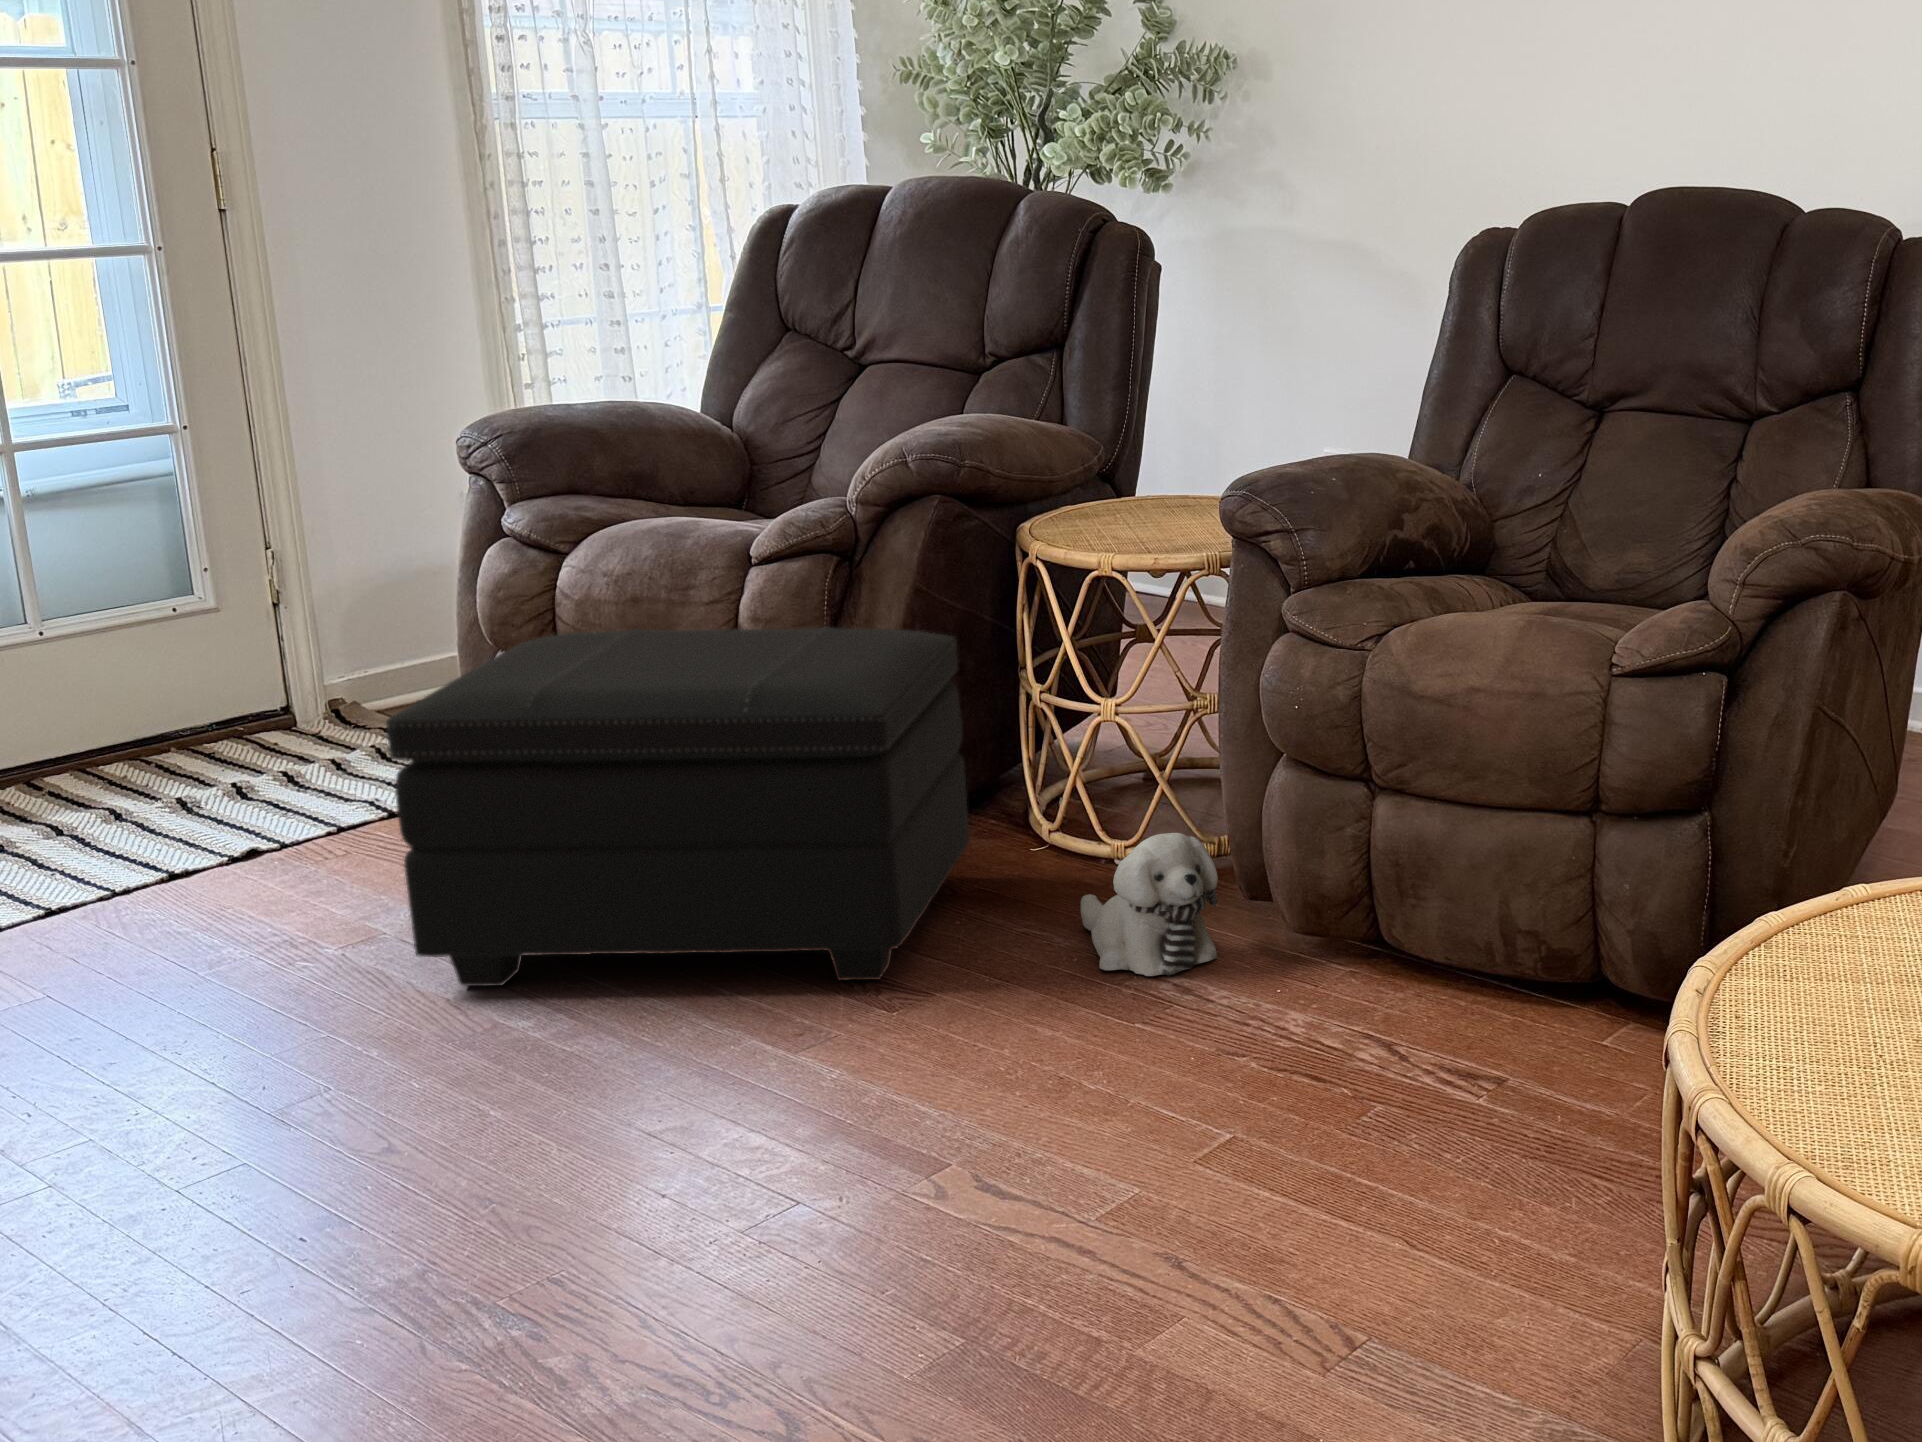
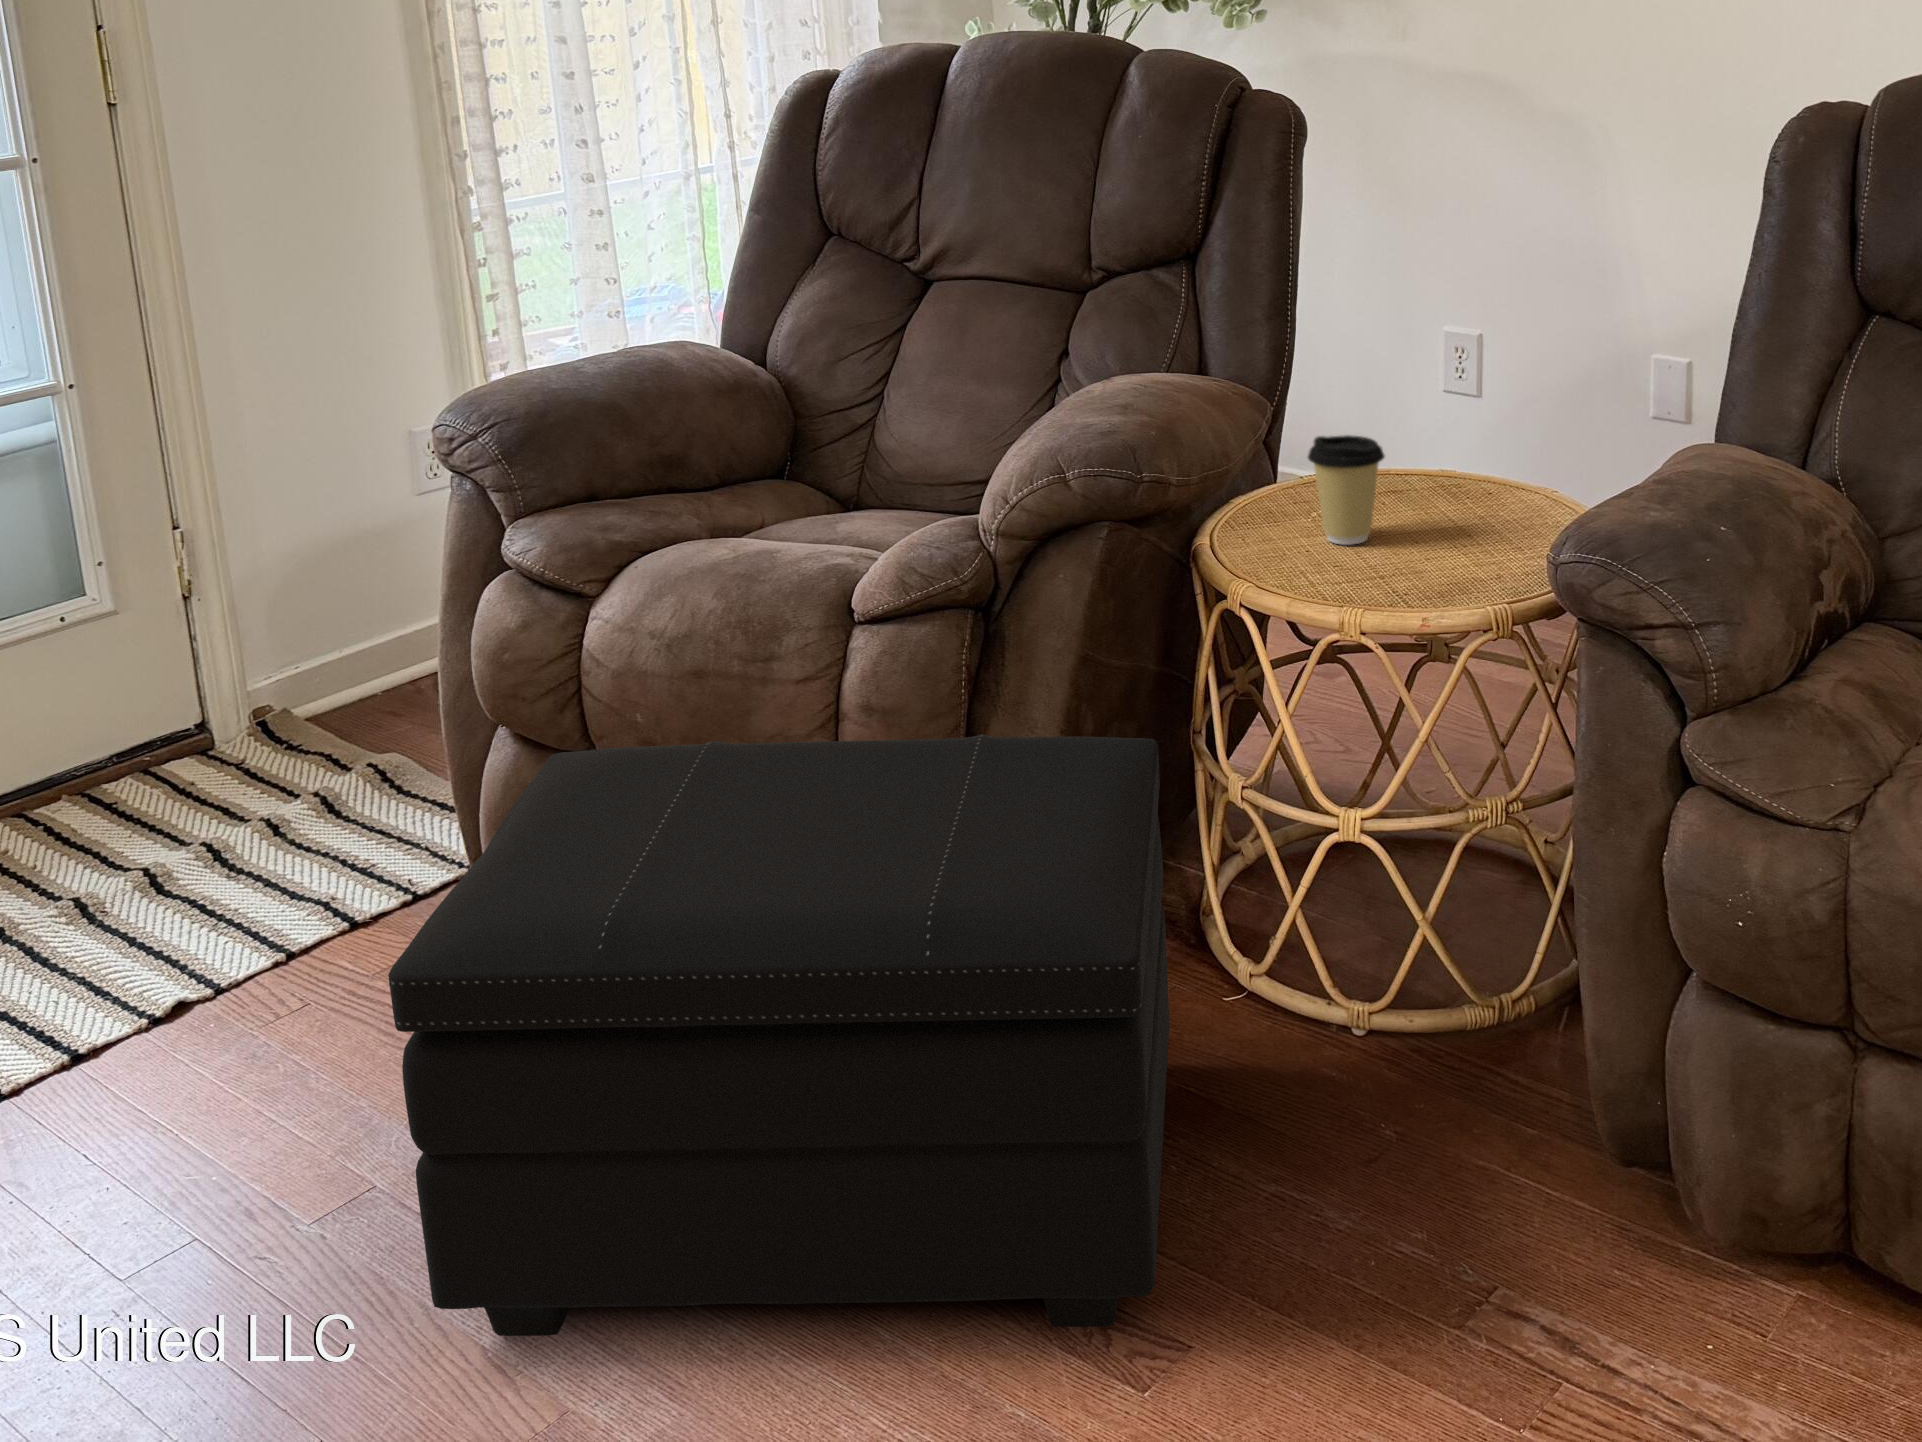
coffee cup: none [1094,450,1150,526] -> present [1308,435,1385,545]
plush toy: present [1081,833,1218,976] -> none [1366,1087,1610,1318]

